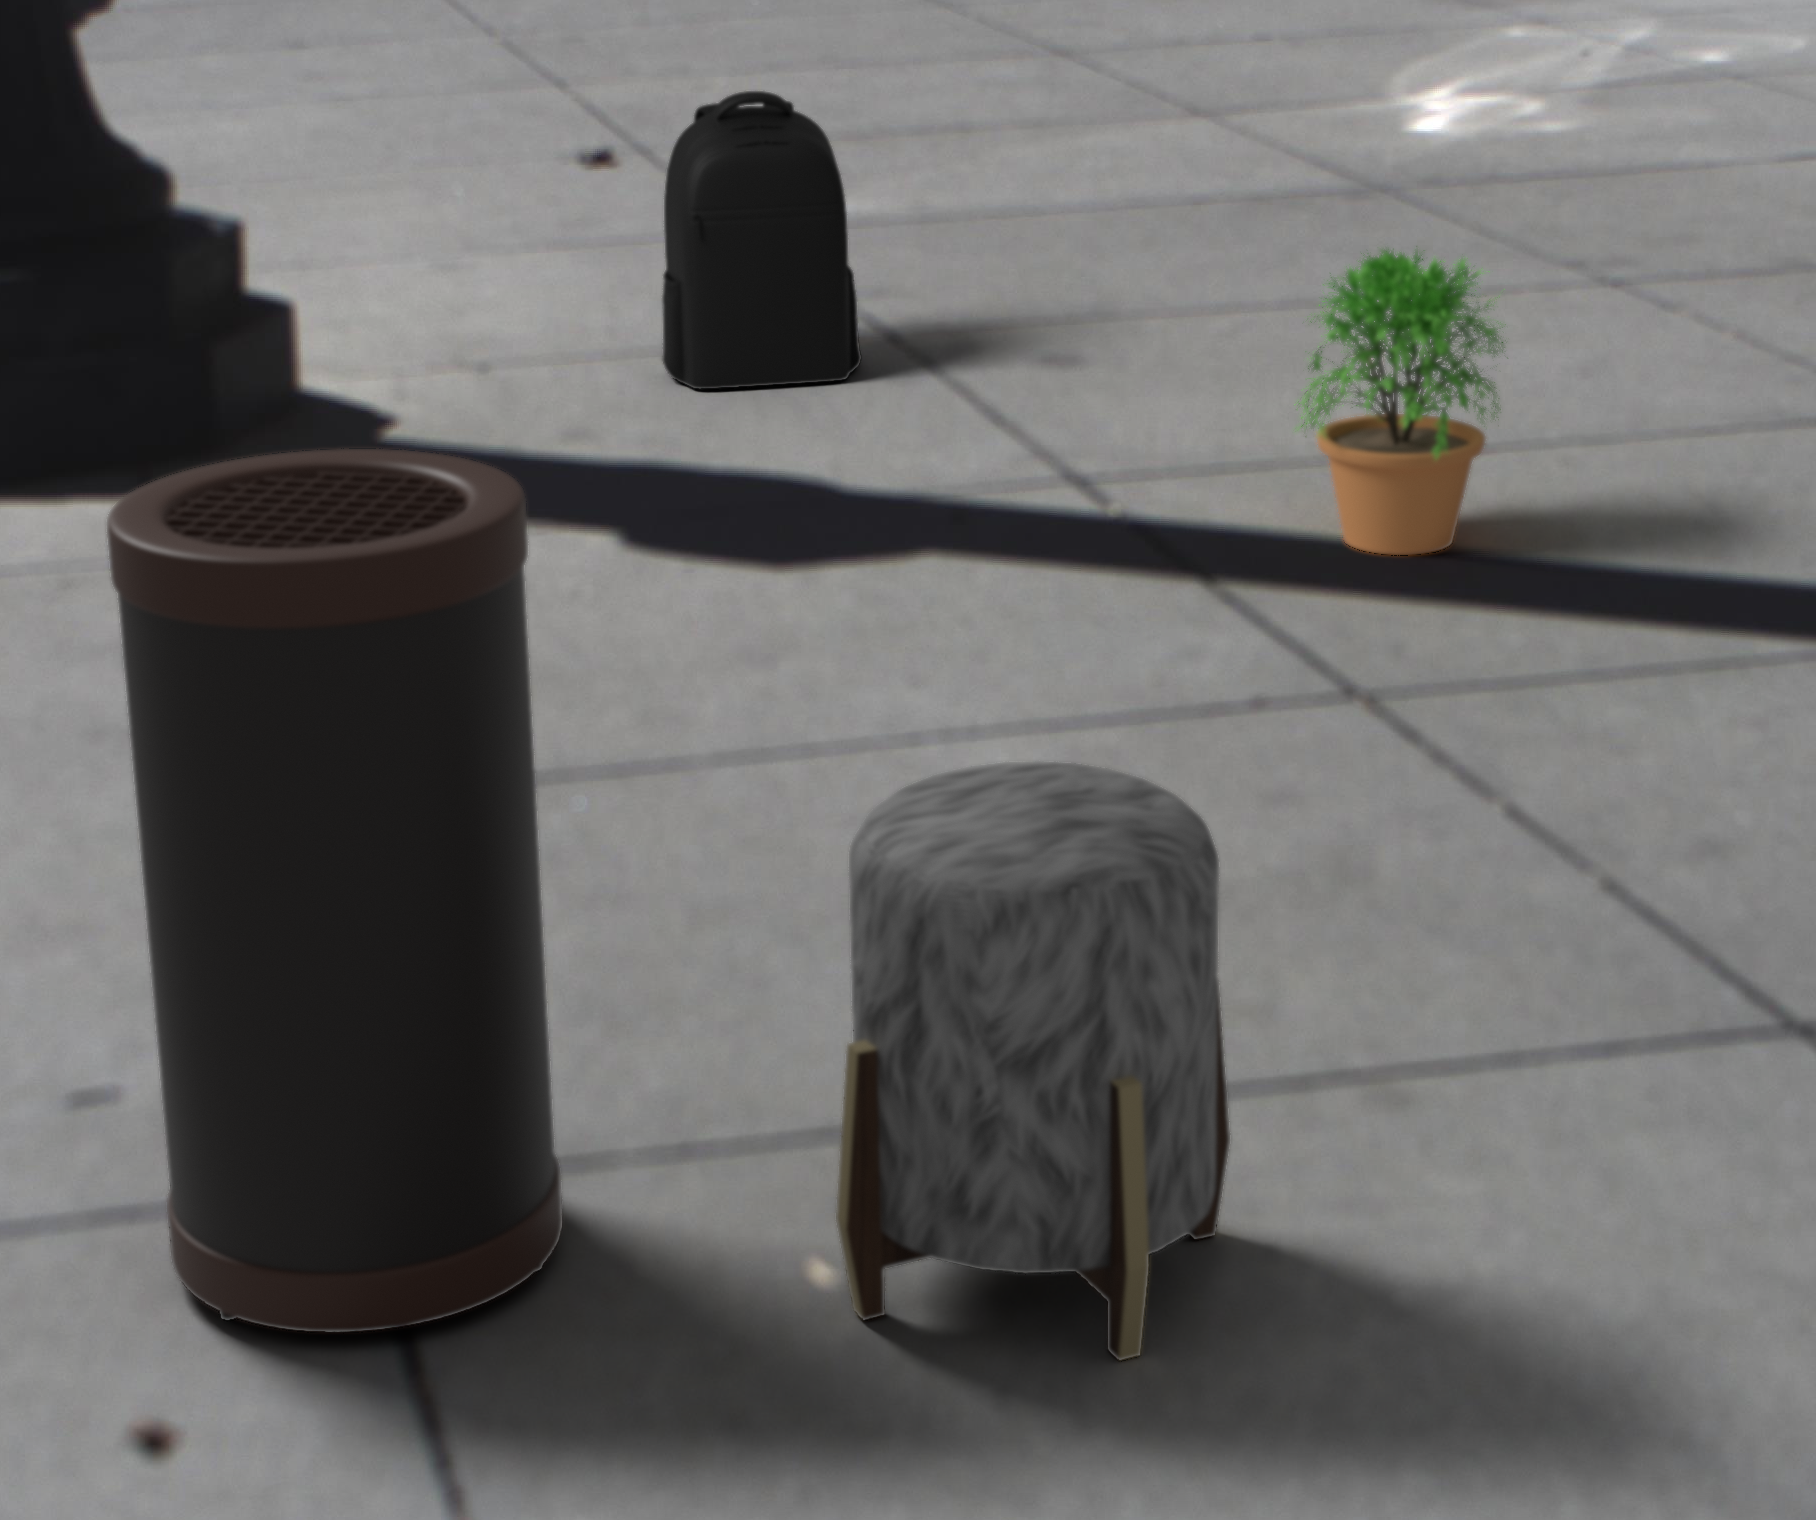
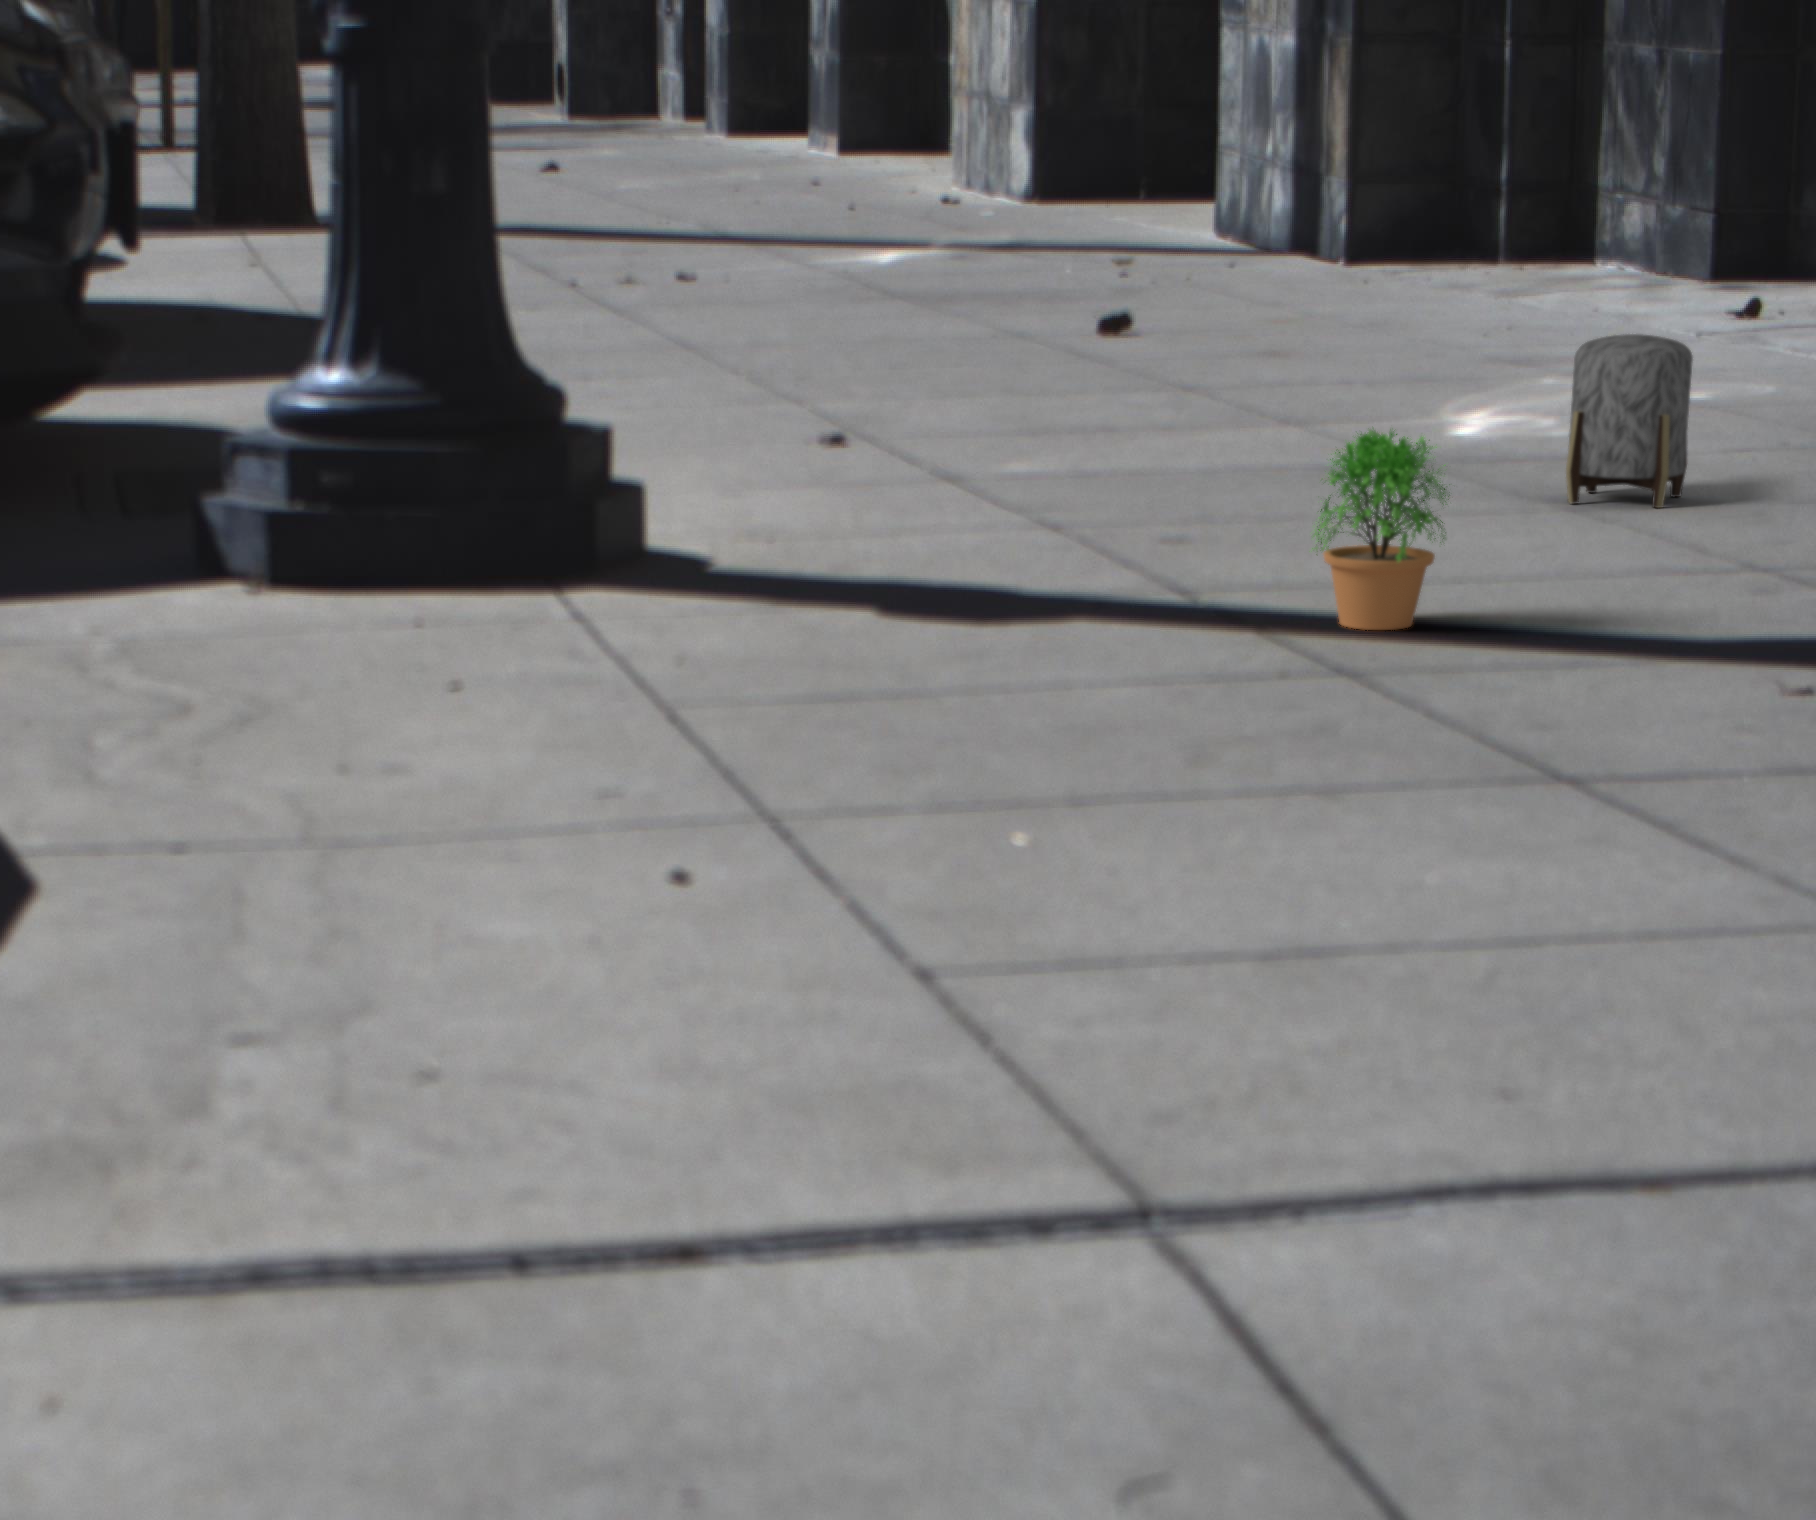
backpack: present [662,91,861,389] -> none [886,351,1023,554]
trash can: present [107,449,563,1333] -> none [656,419,864,856]
stool: present [836,761,1230,1360] -> present [1566,334,1693,508]

